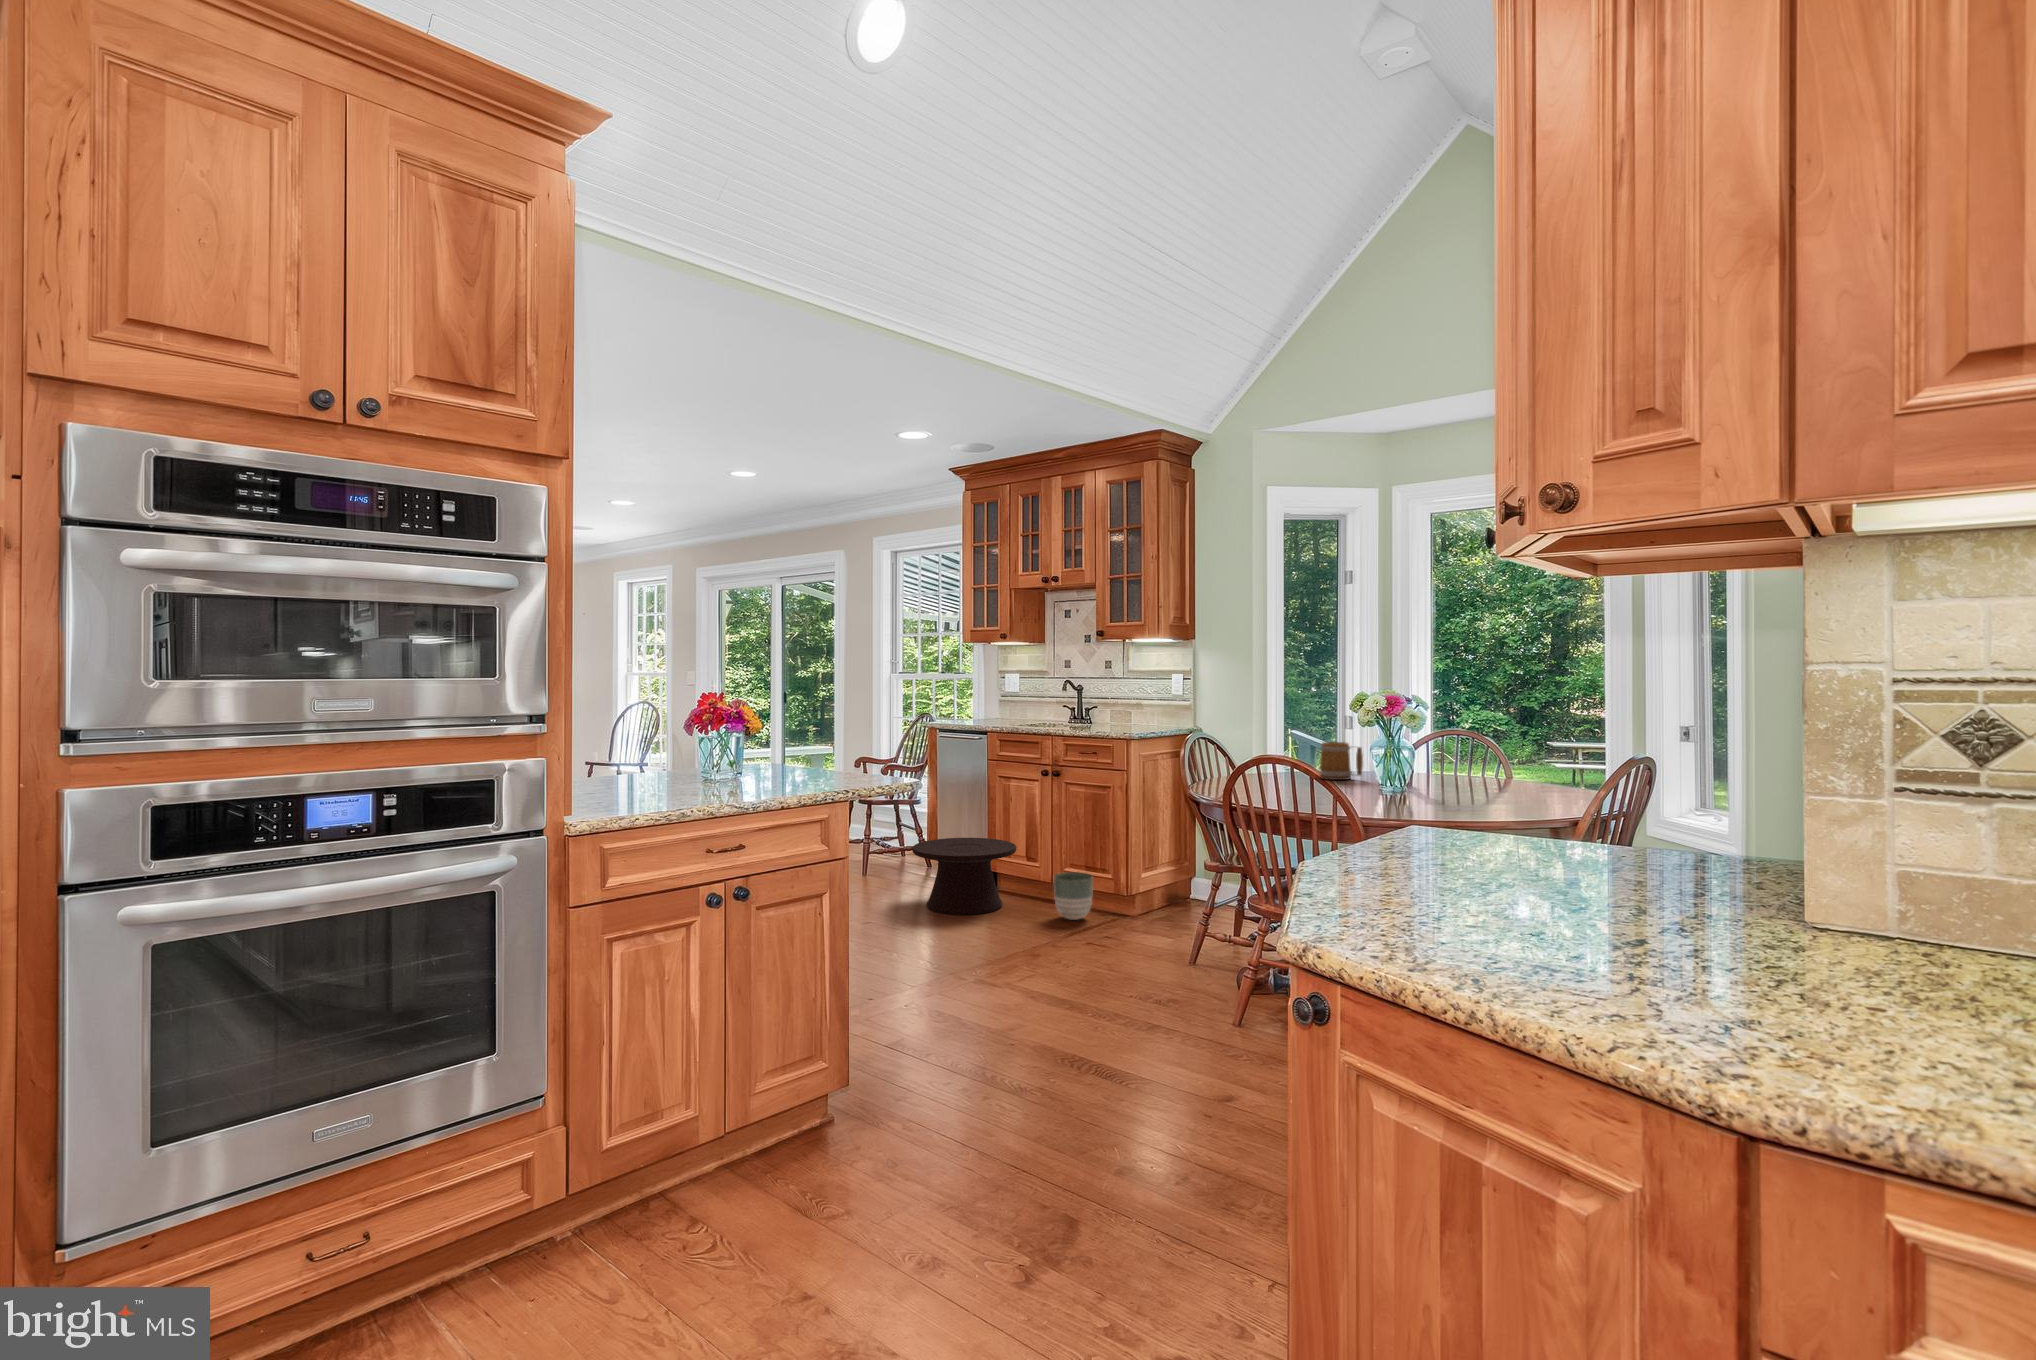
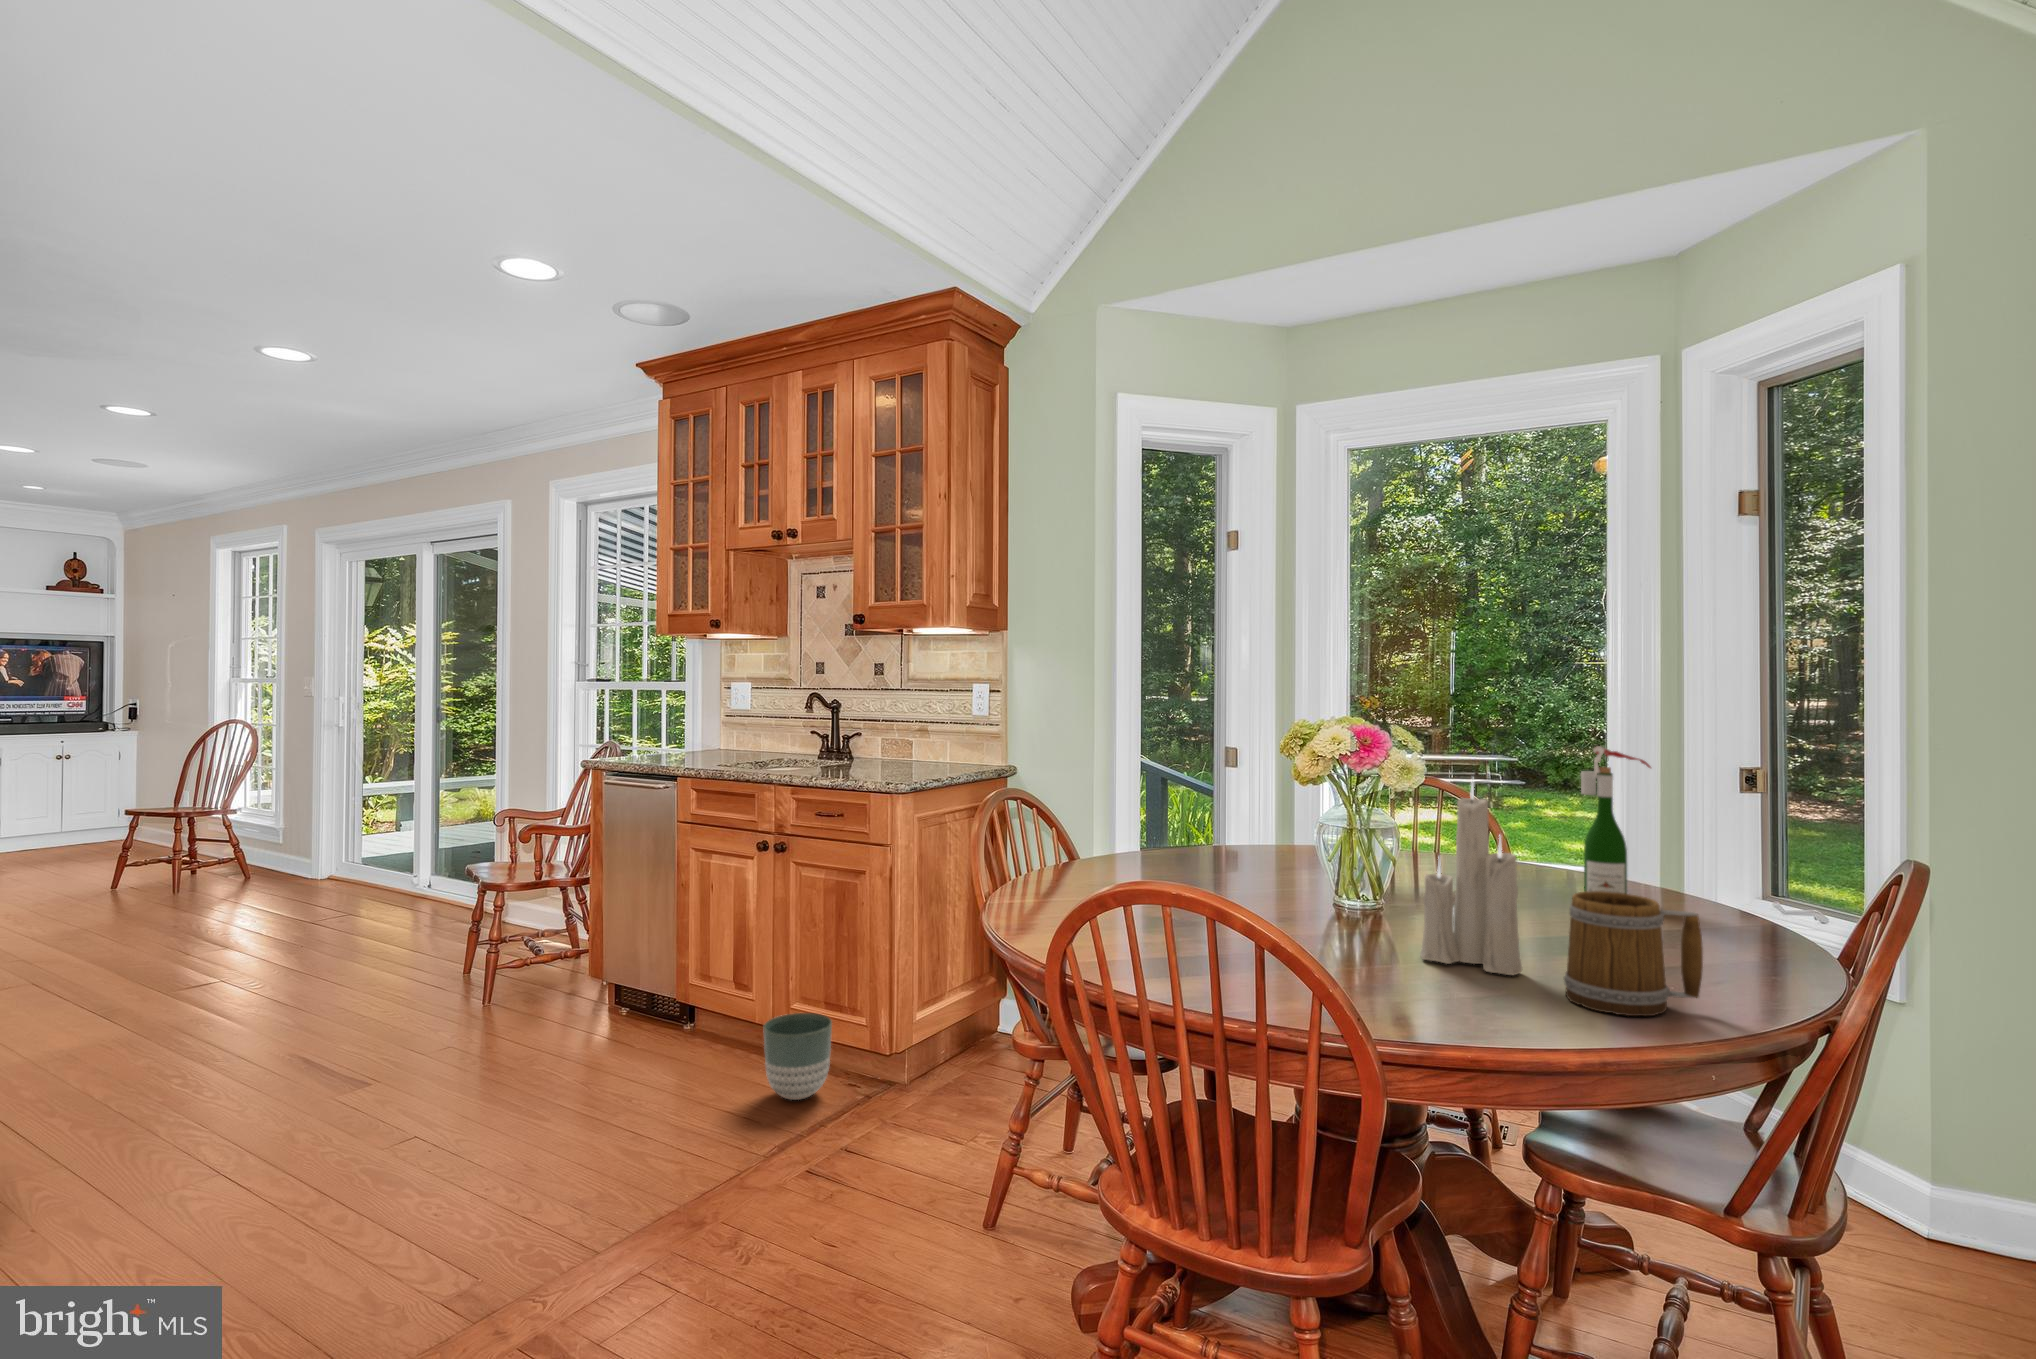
wine bottle: none [1531,708,1569,794] -> present [1581,746,1651,894]
candle: none [1413,714,1460,811] -> present [1420,781,1522,975]
mug: present [1319,742,1363,780] -> present [1564,891,1703,1016]
side table: present [912,838,1016,915] -> none [522,949,711,1098]

